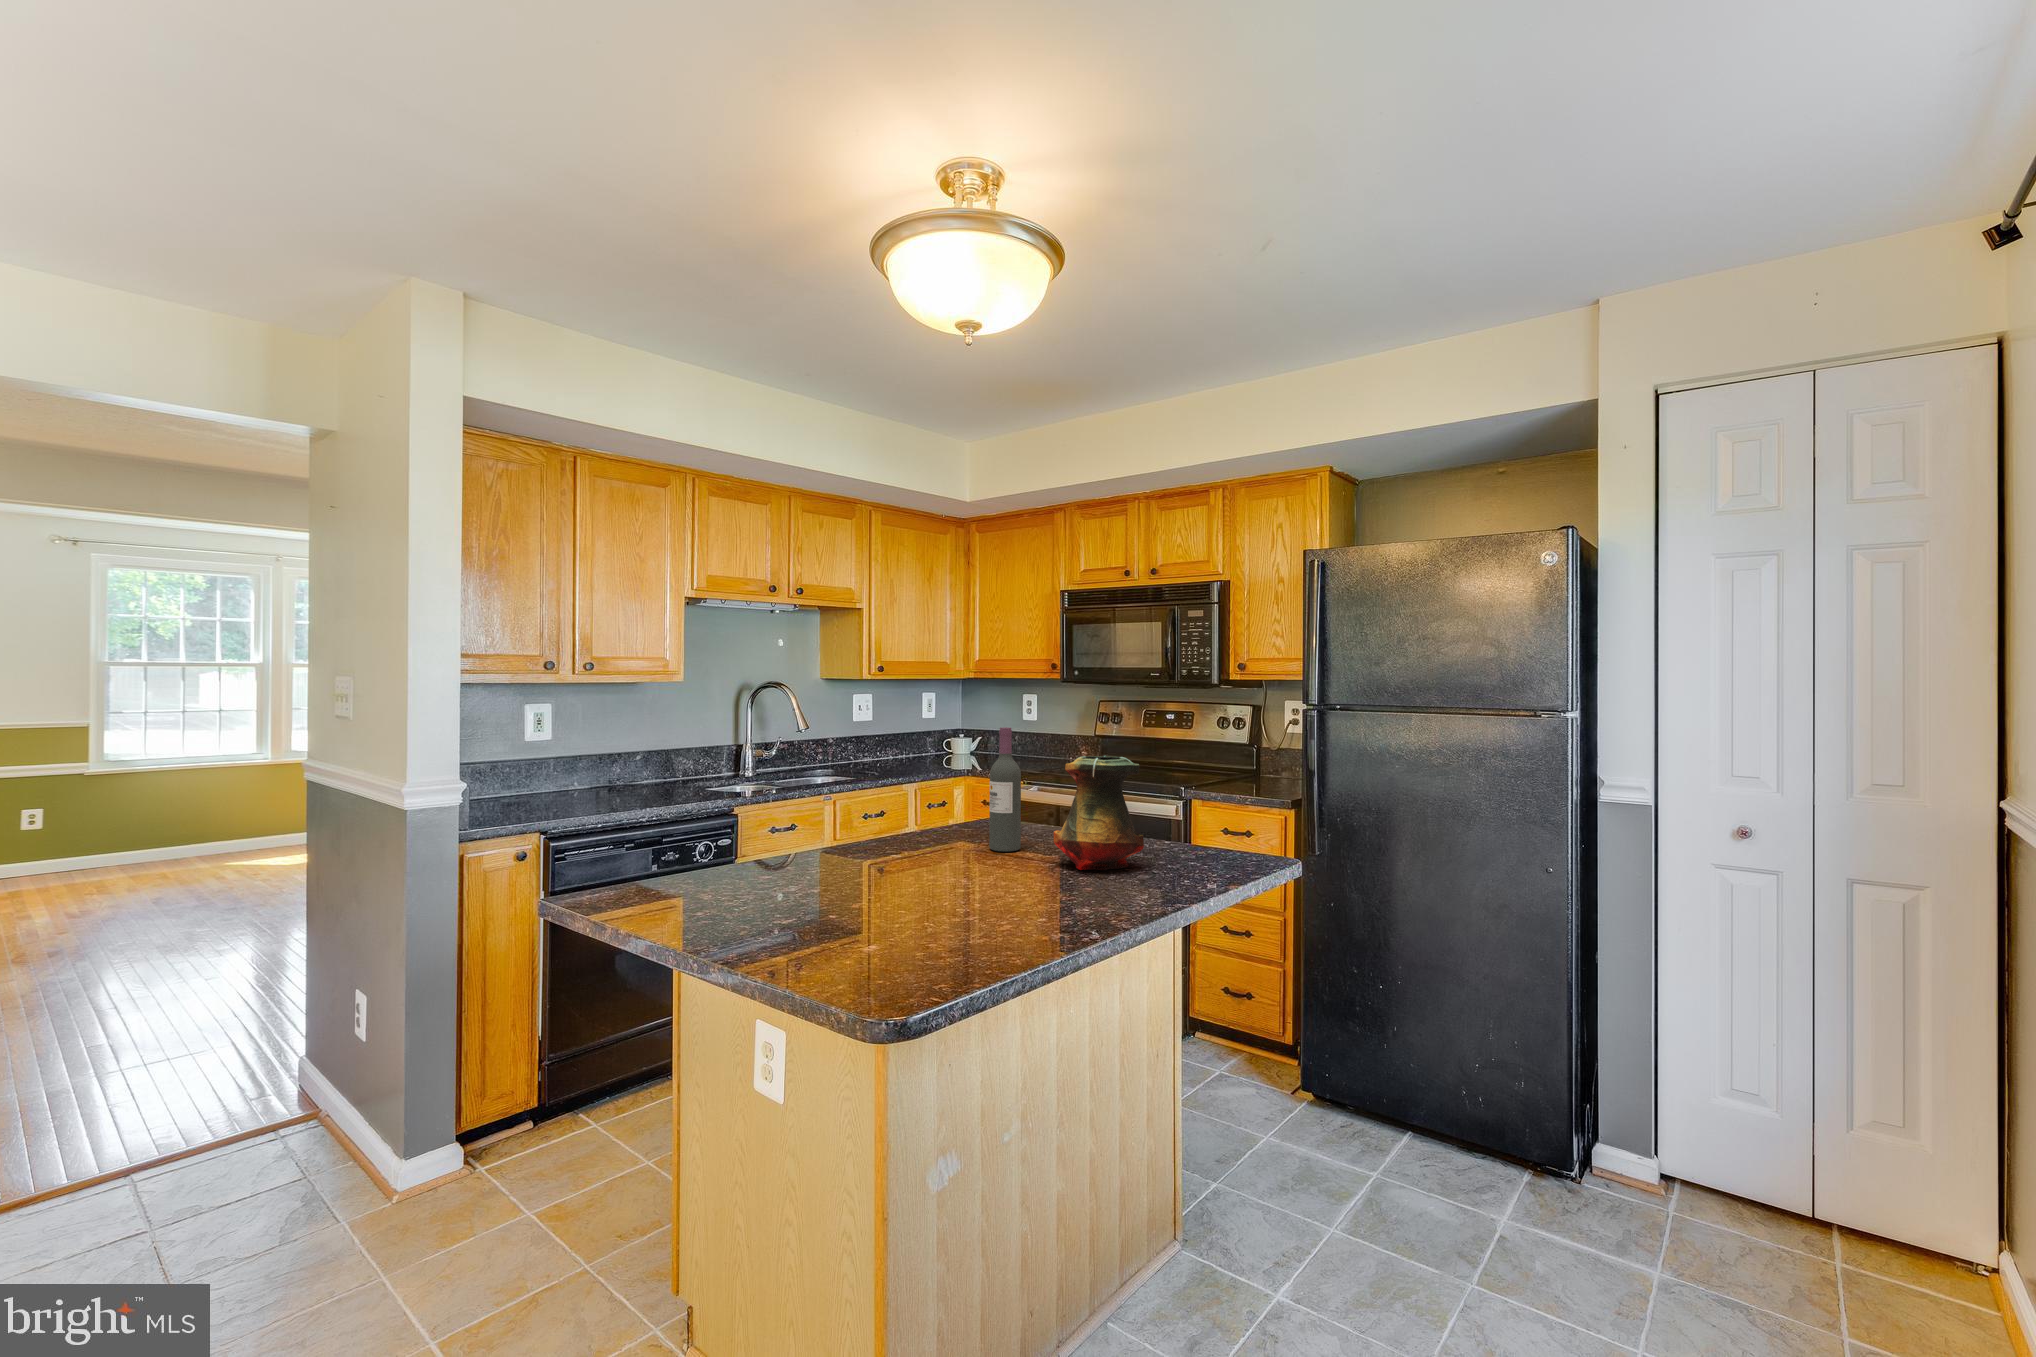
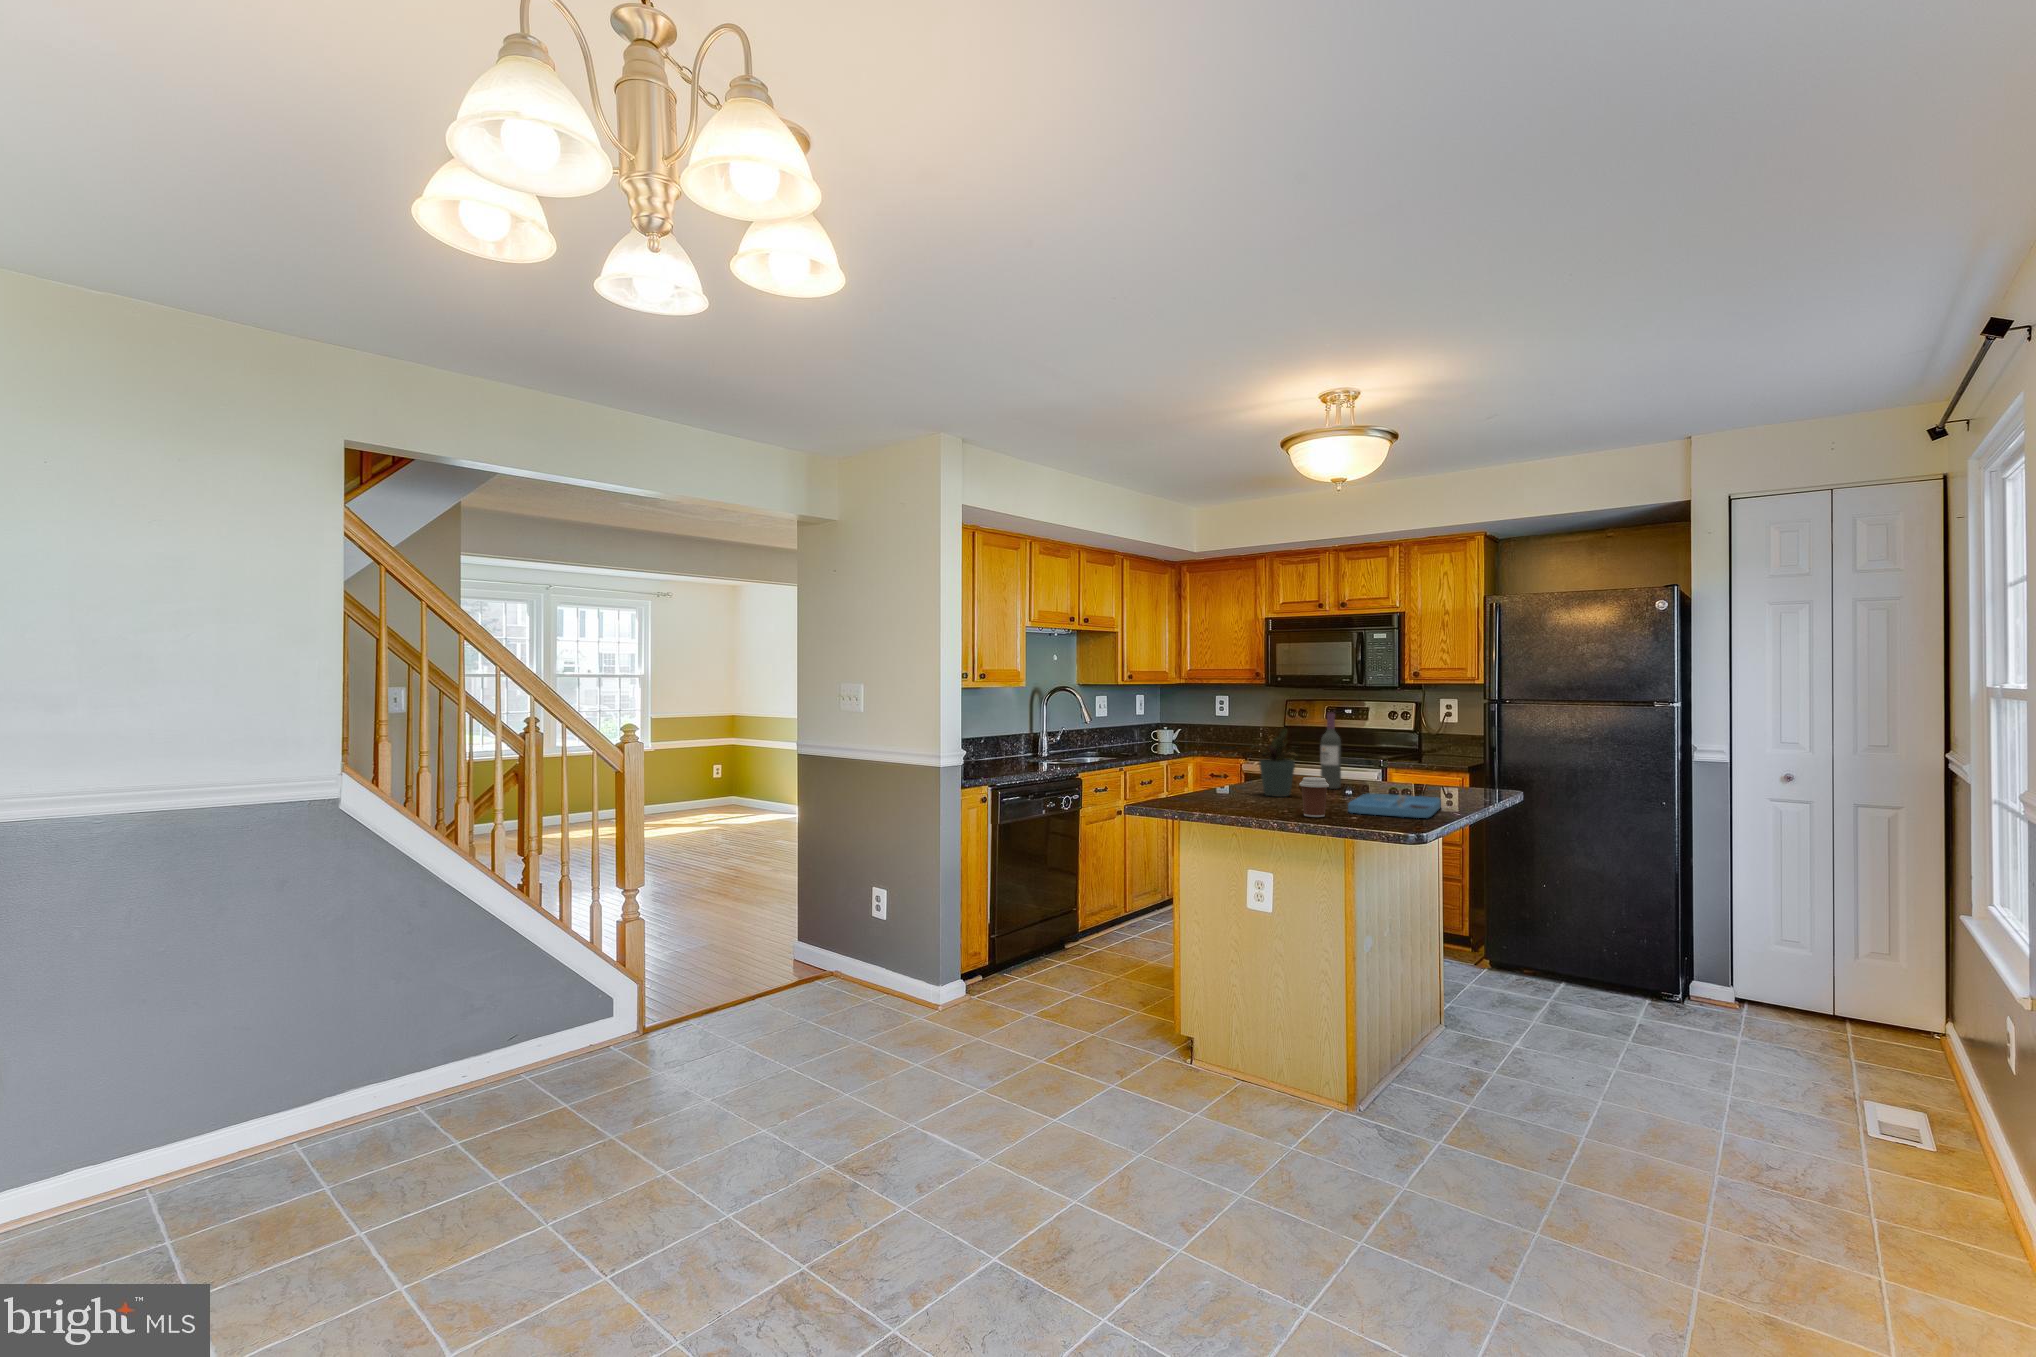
vase: present [1054,756,1144,870] -> none [1375,729,1432,796]
potted plant: none [832,758,913,874] -> present [1257,729,1295,797]
coffee cup: none [789,860,845,942] -> present [1299,777,1329,817]
tray: none [905,874,1108,944] -> present [1348,794,1441,818]

